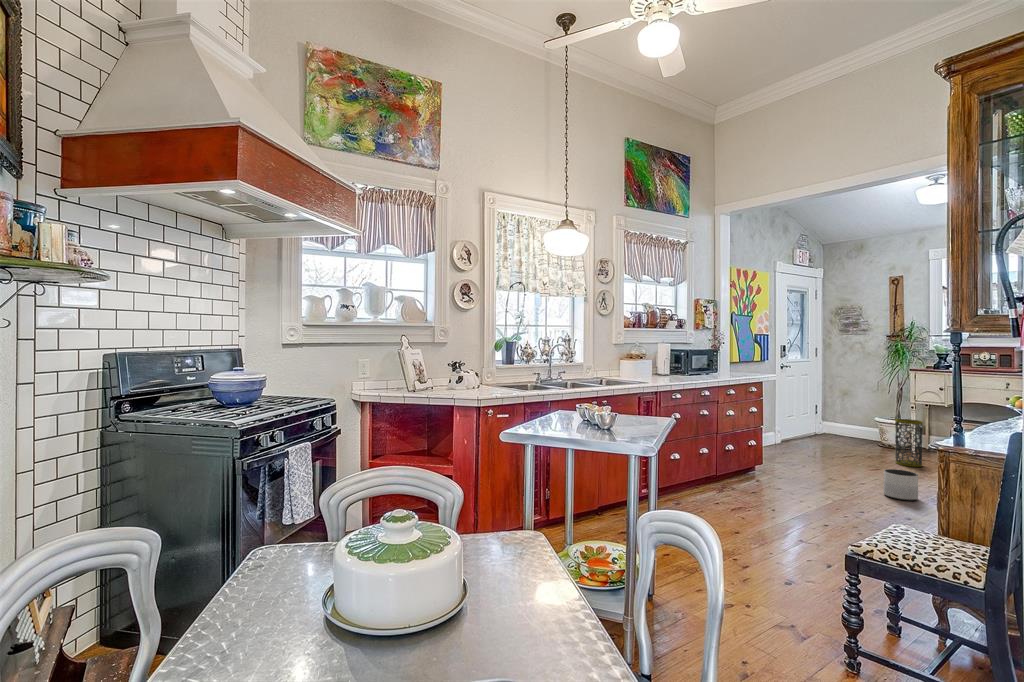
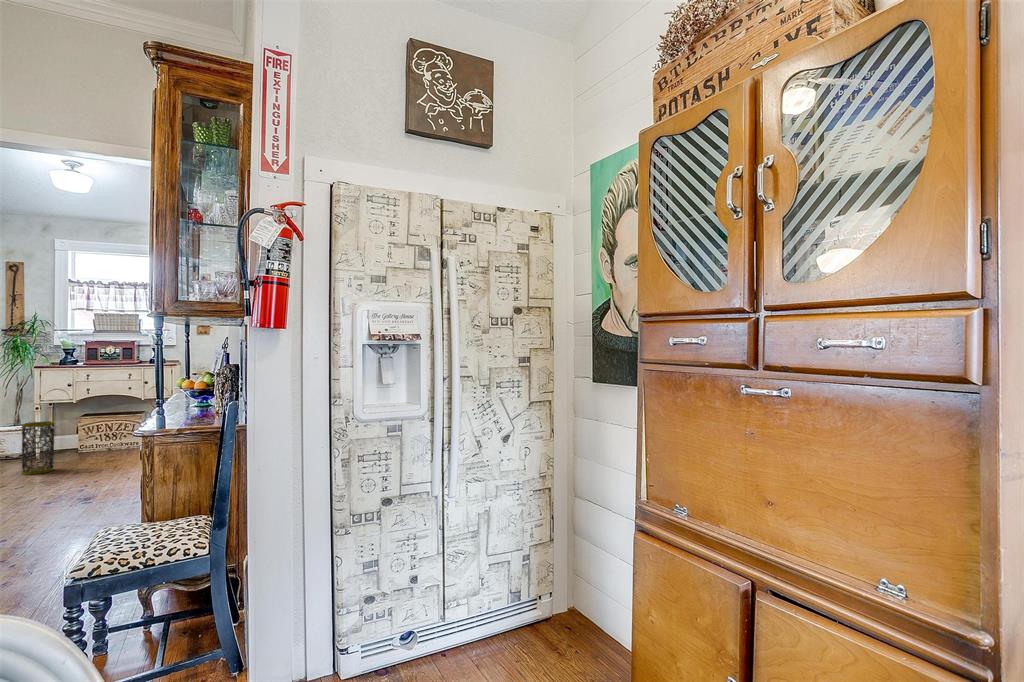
planter: present [883,469,918,501] -> none [24,477,65,513]

